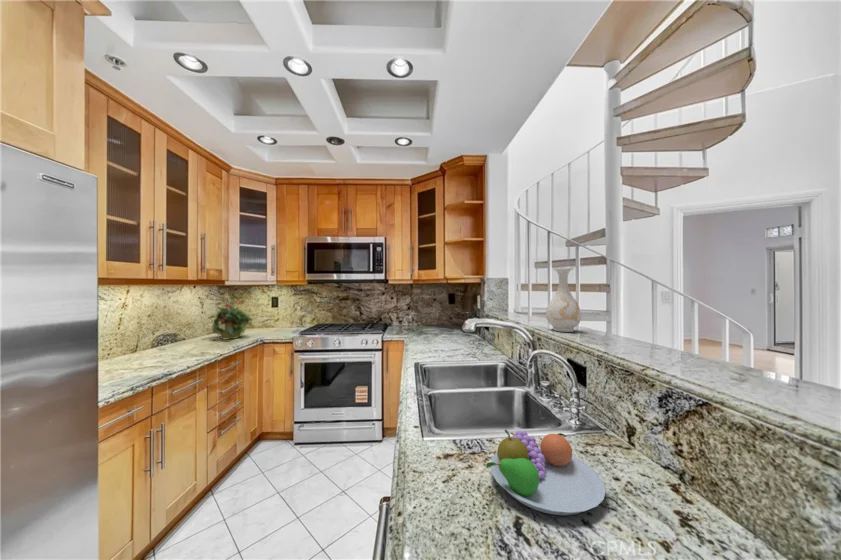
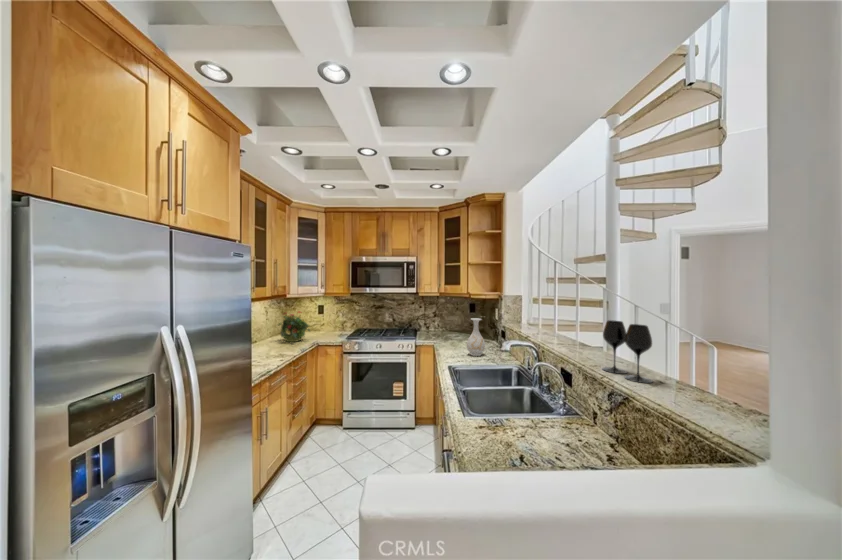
vase: present [546,268,581,332] -> present [467,318,485,356]
wine glass: none [635,284,728,377] -> present [603,320,653,383]
fruit bowl: present [486,430,606,515] -> none [504,411,571,456]

